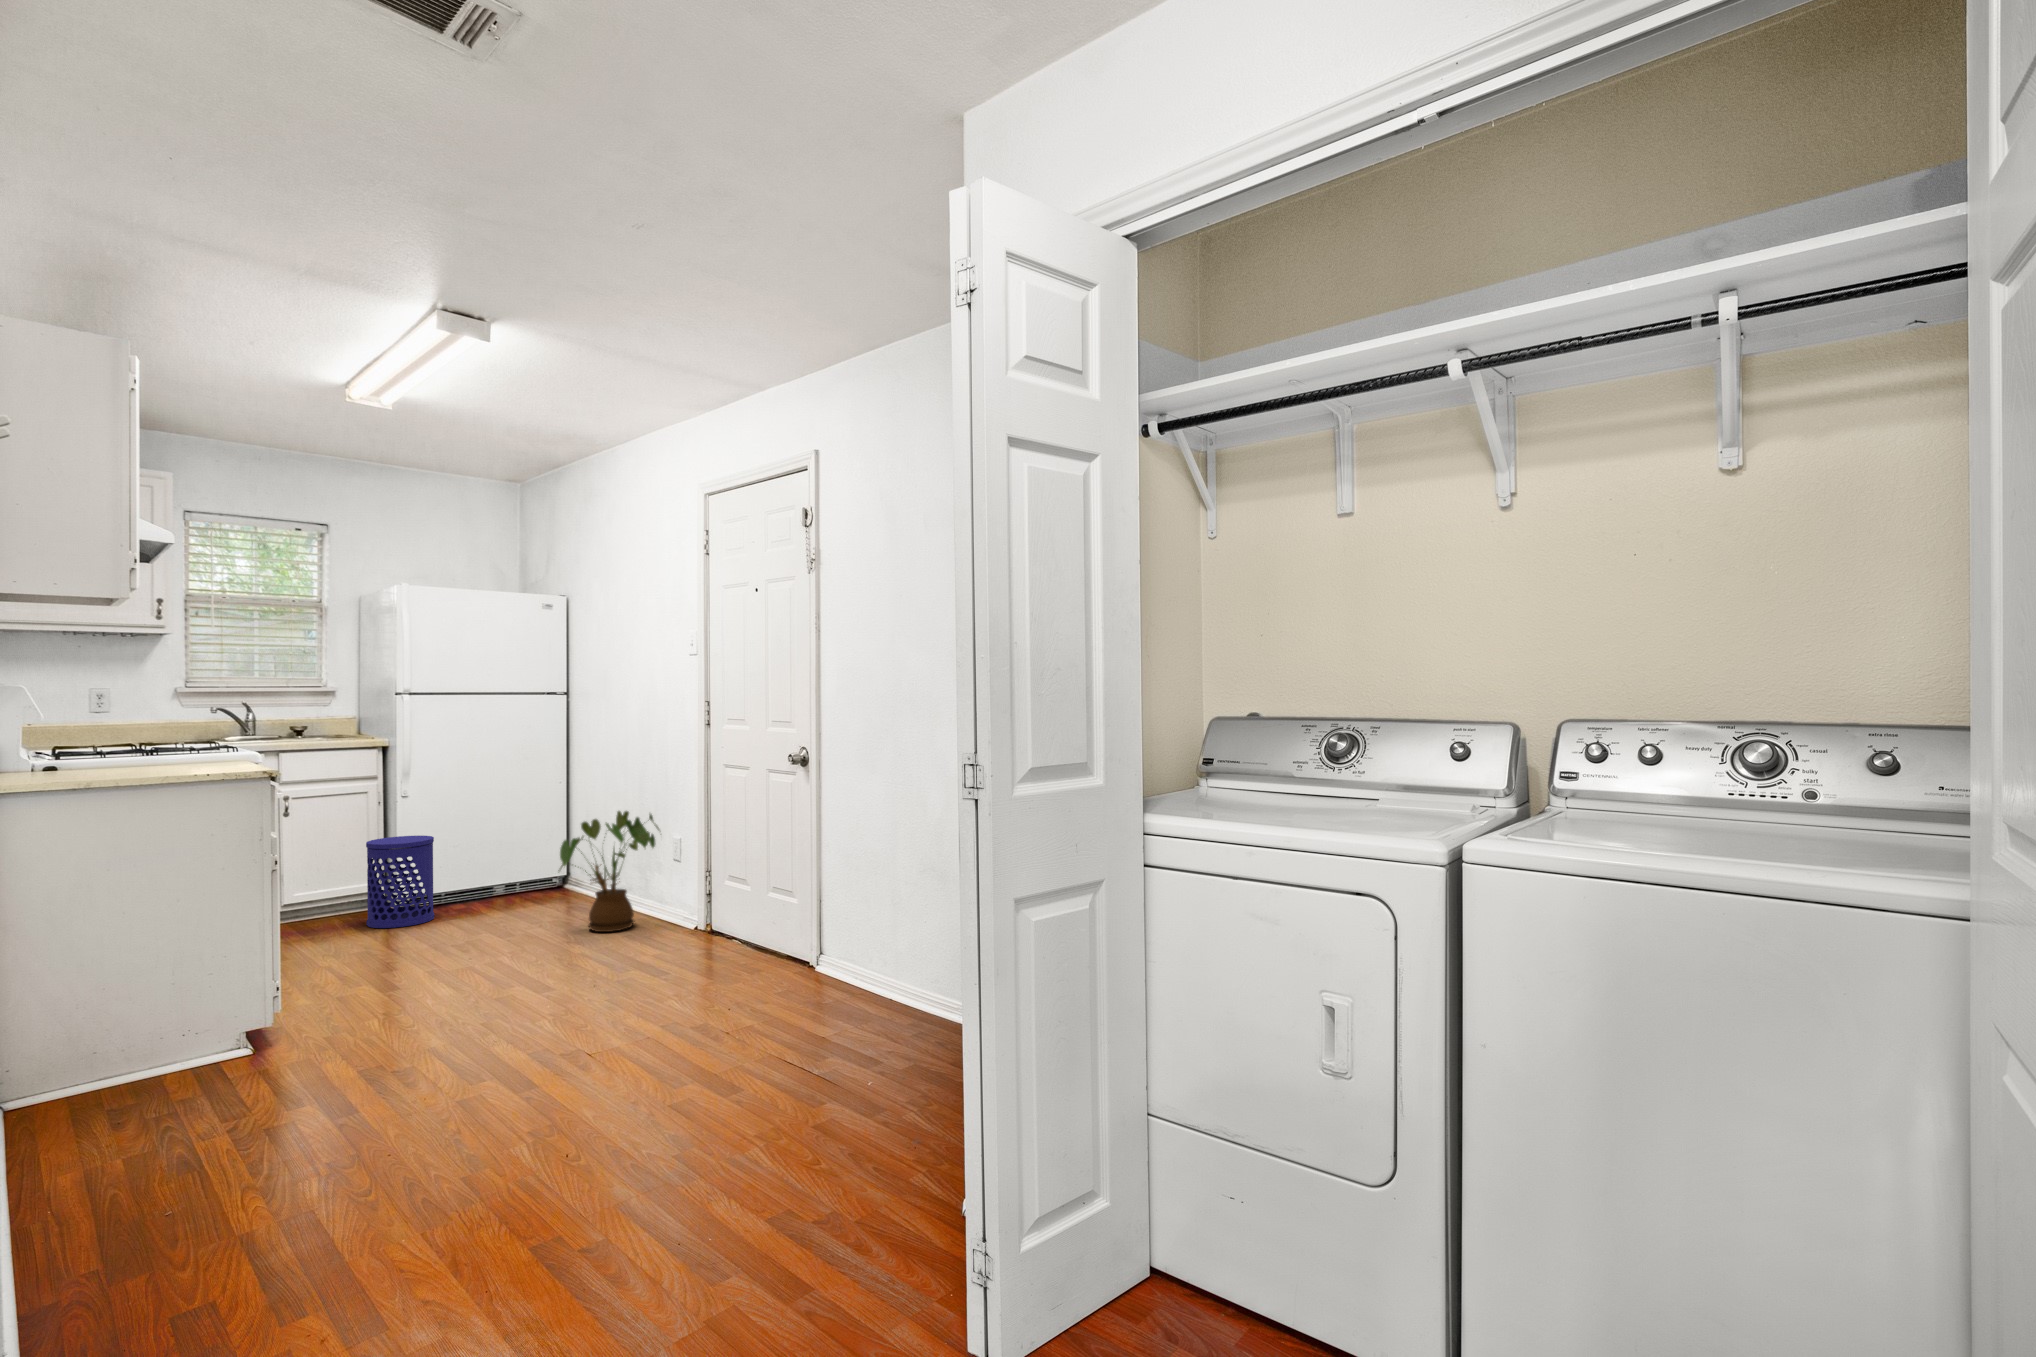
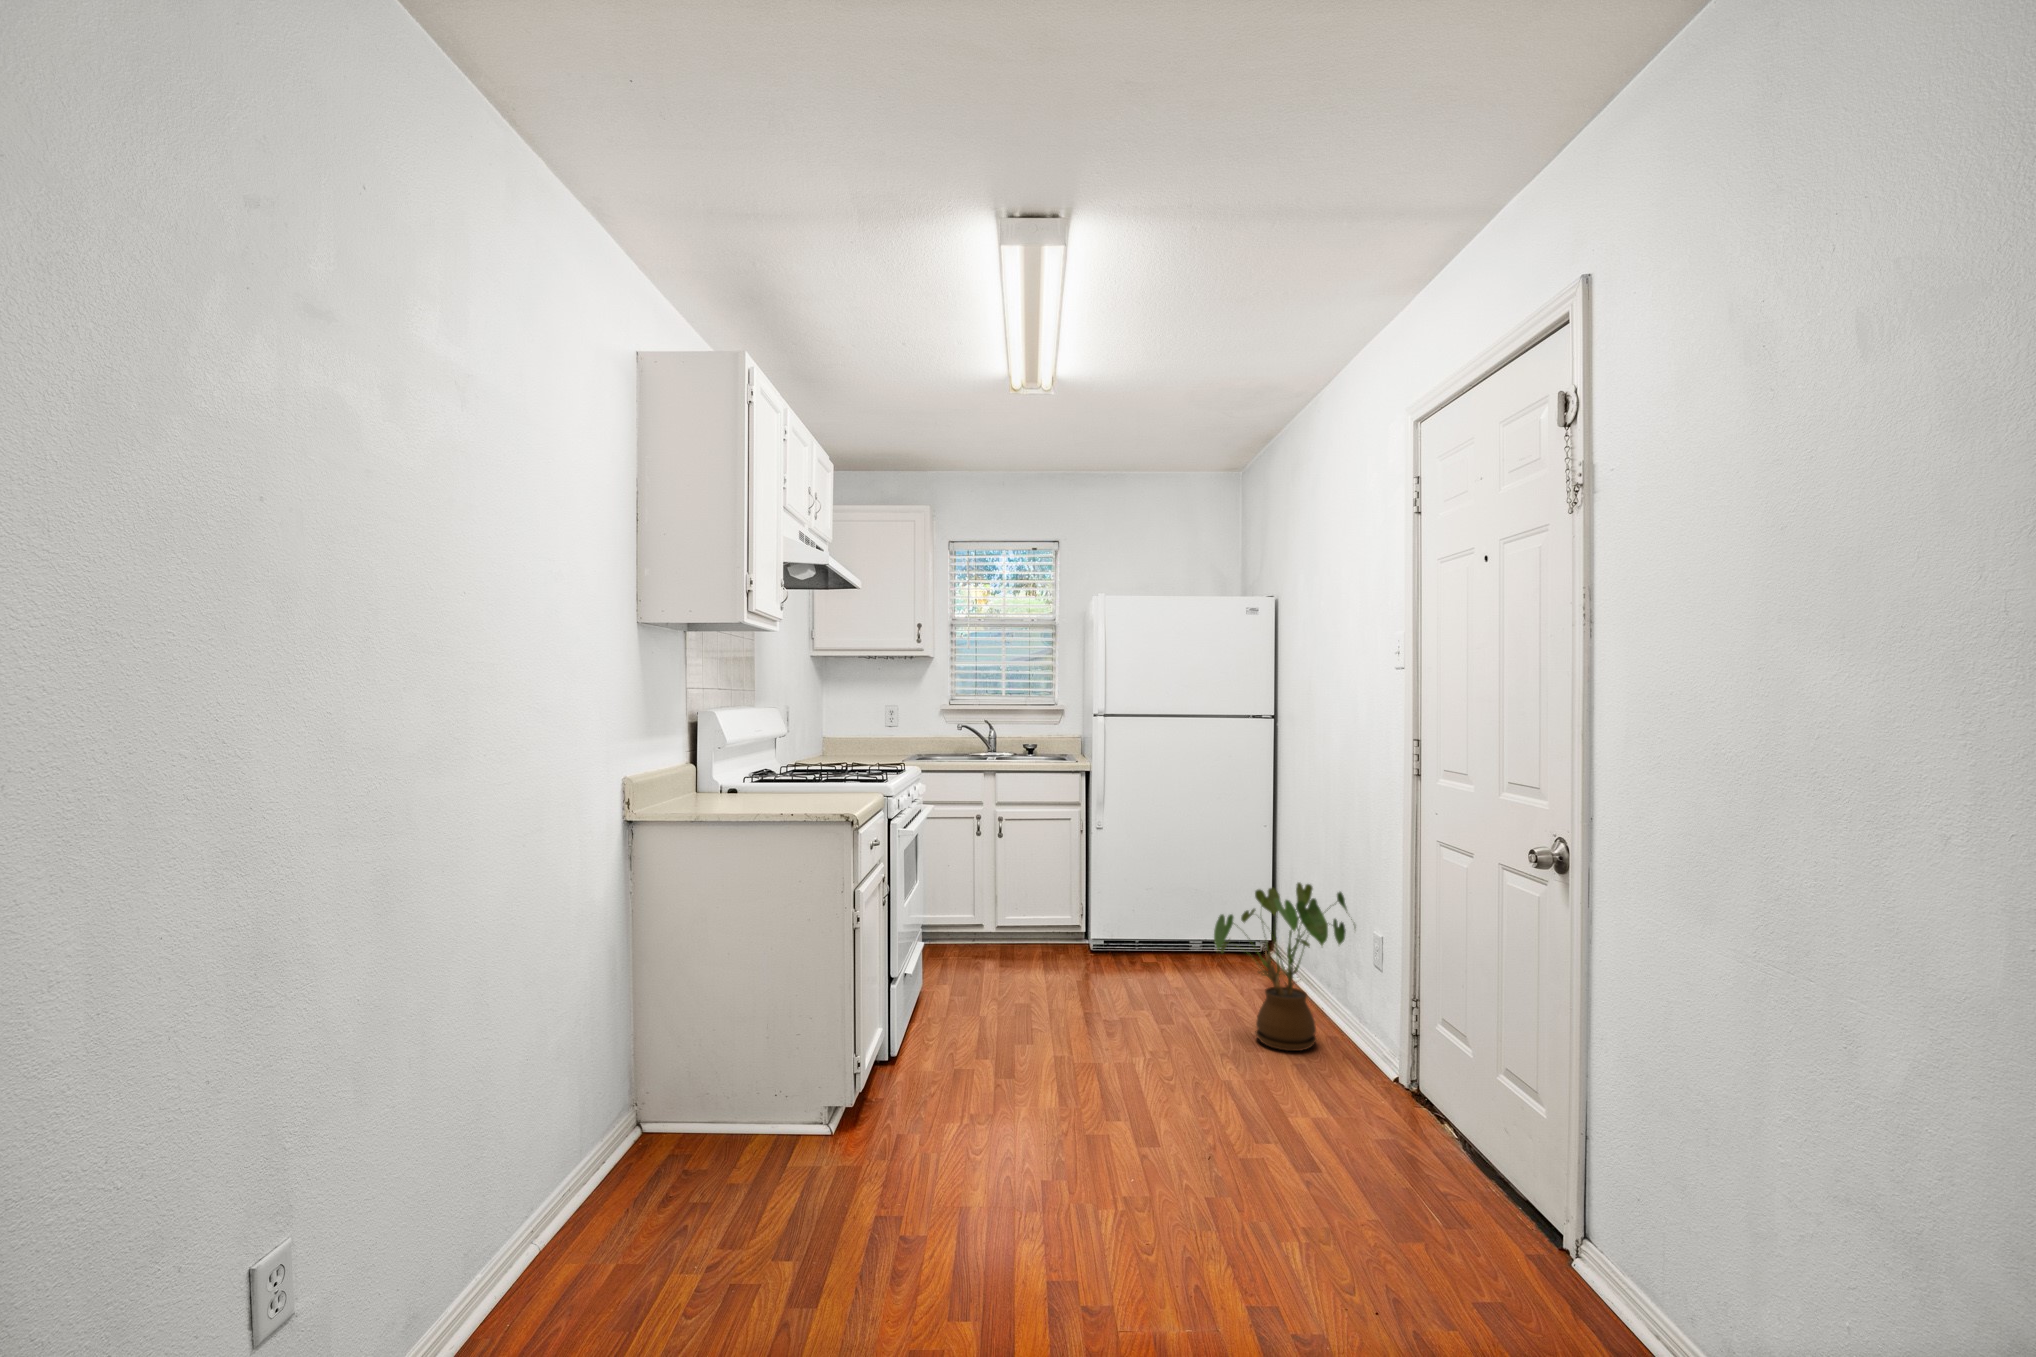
waste bin: present [366,836,434,928] -> none [1052,870,1117,975]

